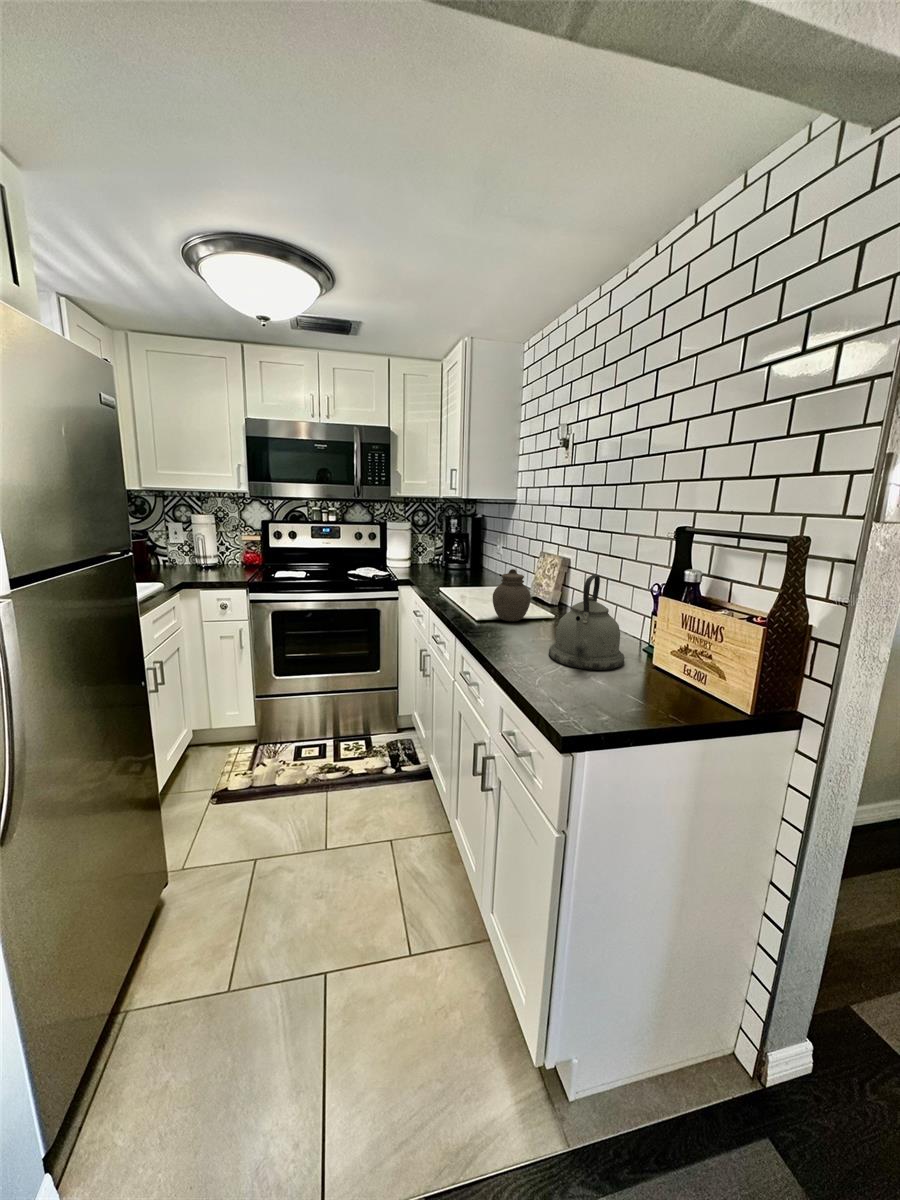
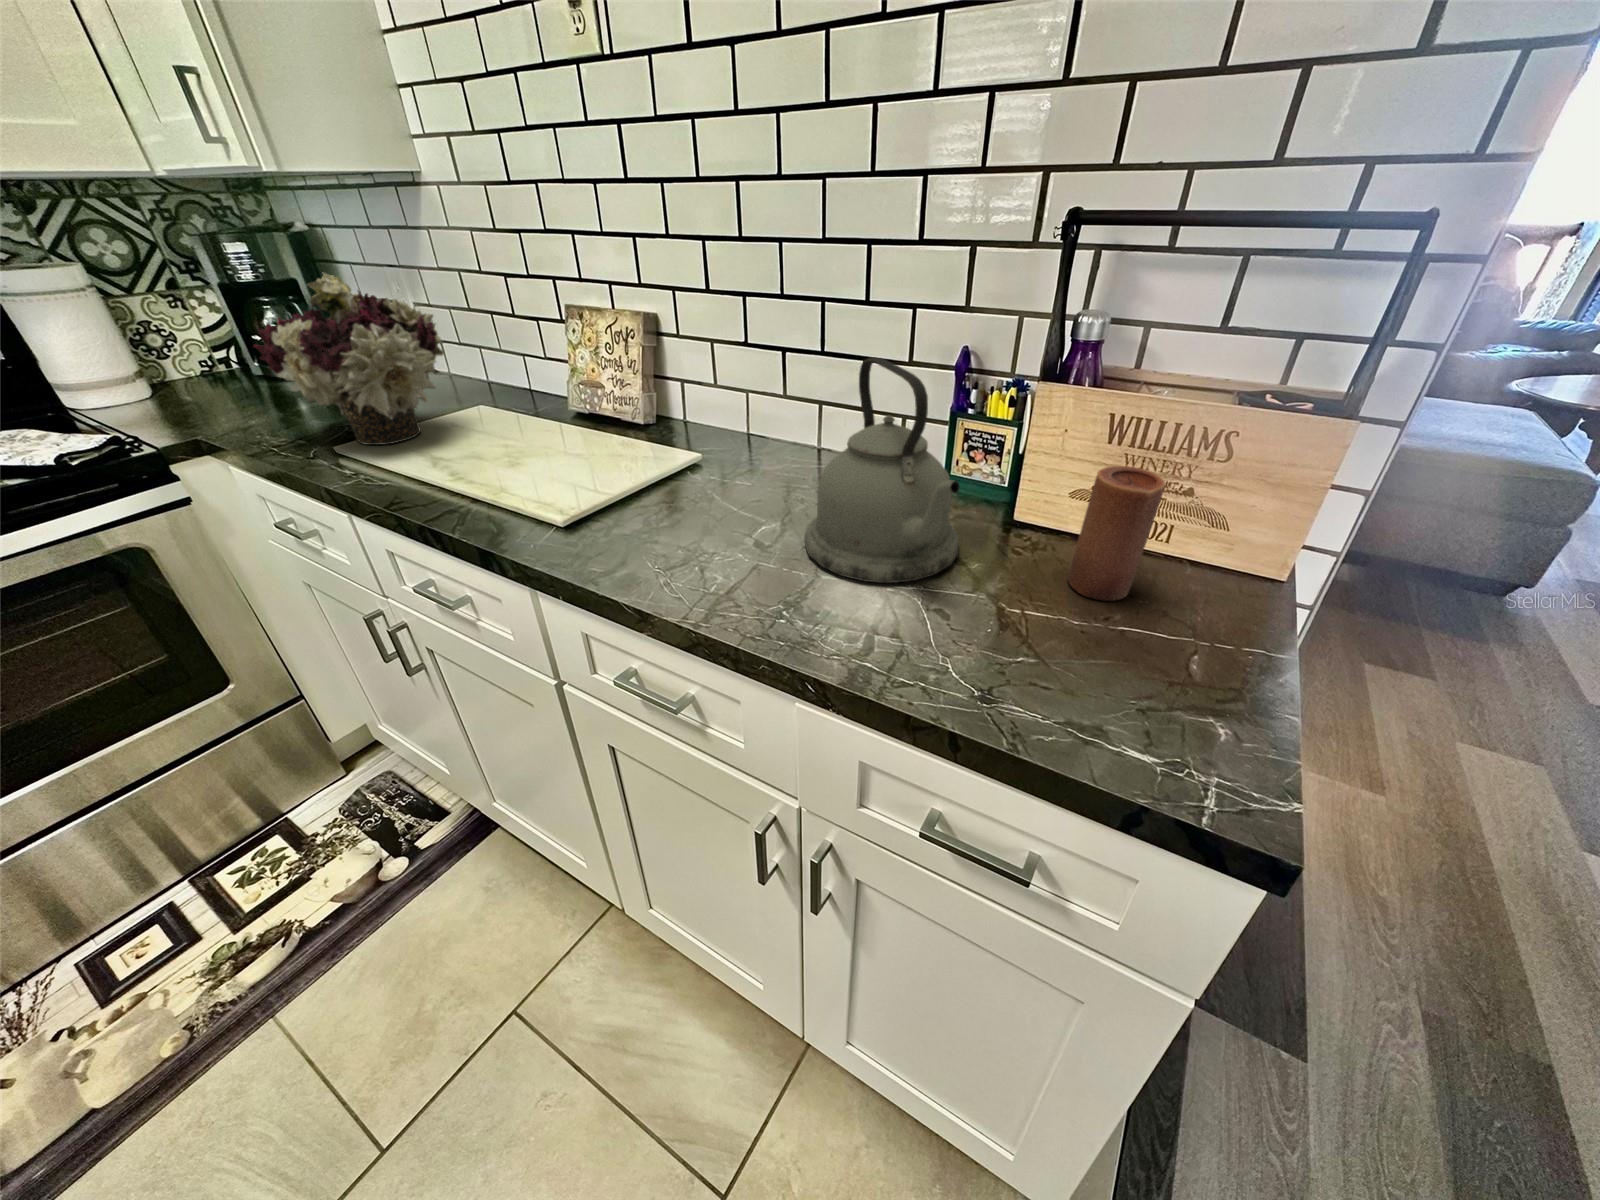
flower arrangement: none [432,530,491,592] -> present [253,273,444,445]
jar: present [493,569,531,621] -> none [559,370,653,500]
candle: none [648,633,689,701] -> present [1068,466,1165,601]

